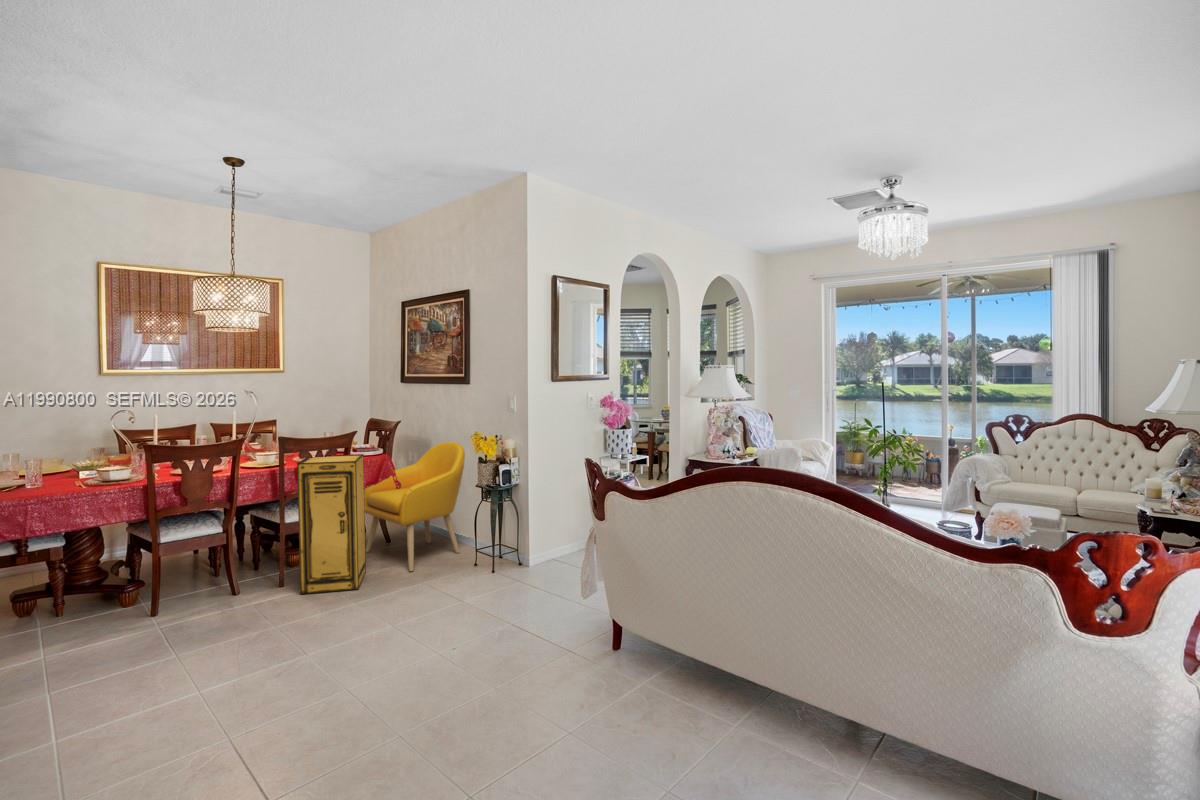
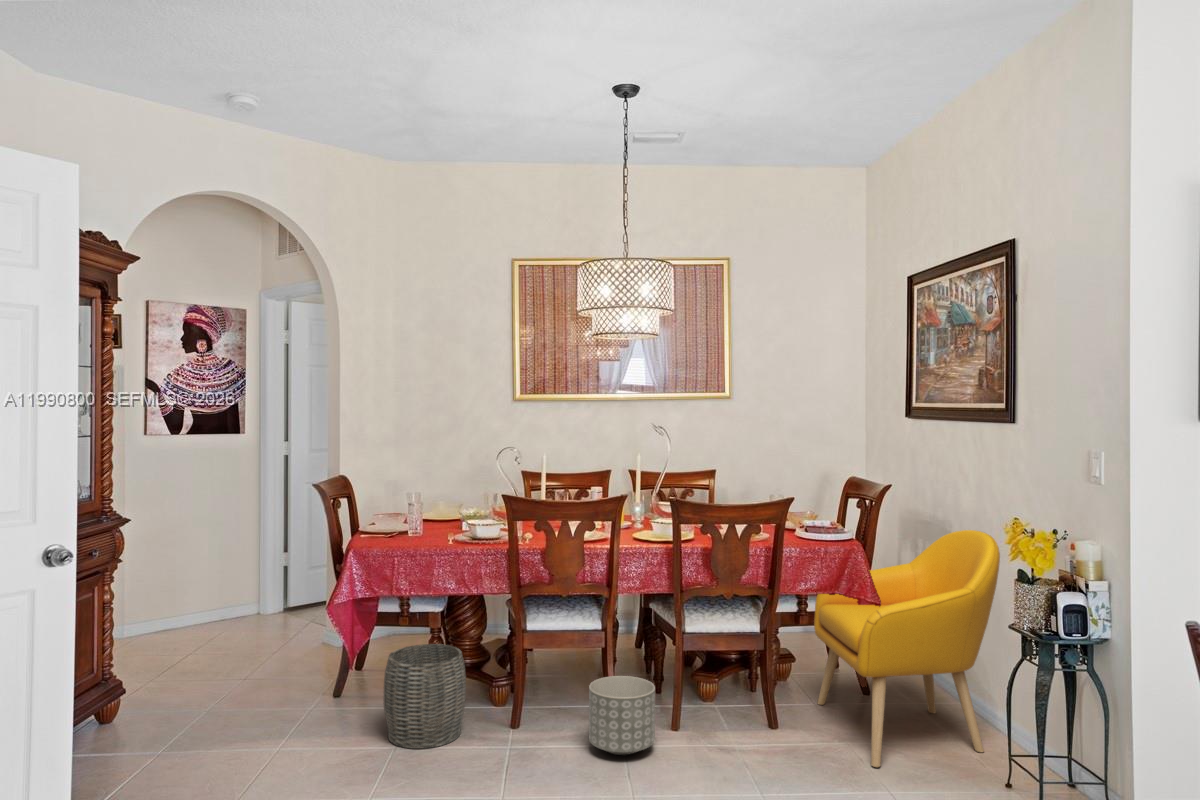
storage cabinet: present [297,454,366,594] -> none [687,530,801,777]
planter: none [226,556,276,606] -> present [589,676,655,755]
woven basket: none [27,567,112,650] -> present [384,644,466,749]

